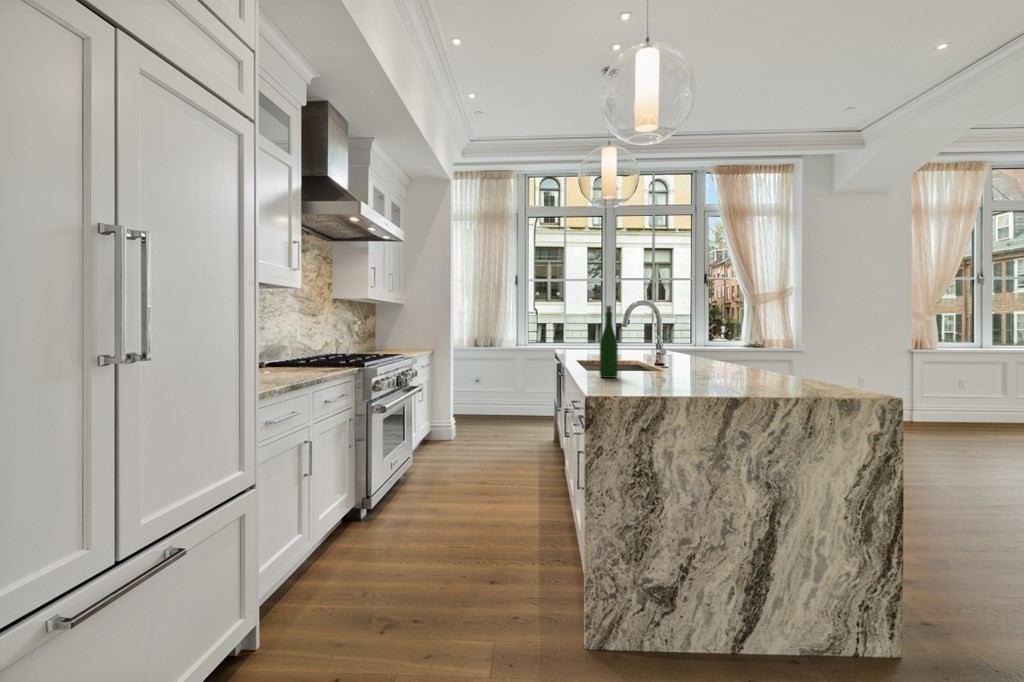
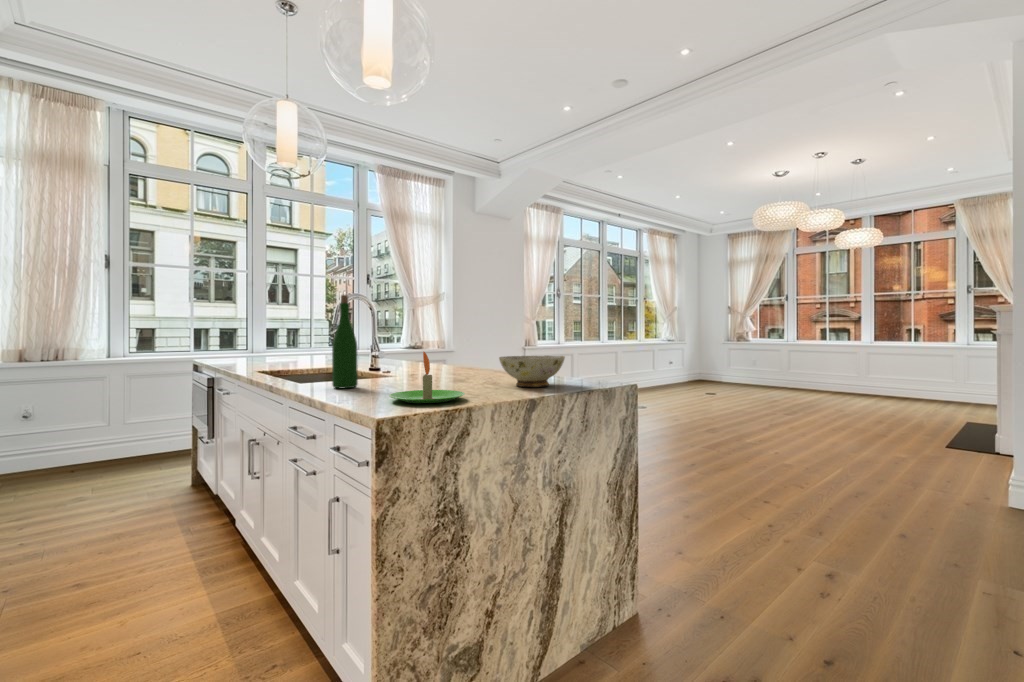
candle: none [614,352,674,392] -> present [389,352,465,403]
ceramic bowl: none [732,359,804,389] -> present [499,356,565,387]

